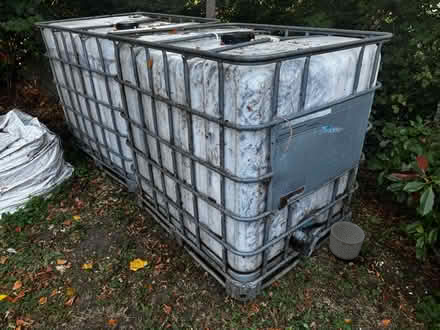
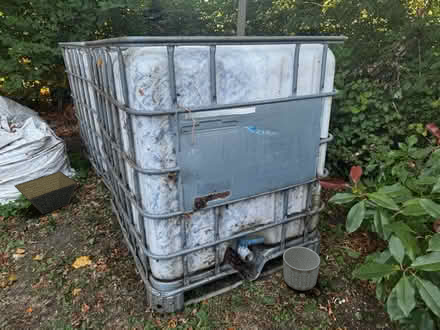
basket: none [21,170,93,218] -> present [15,171,77,214]

